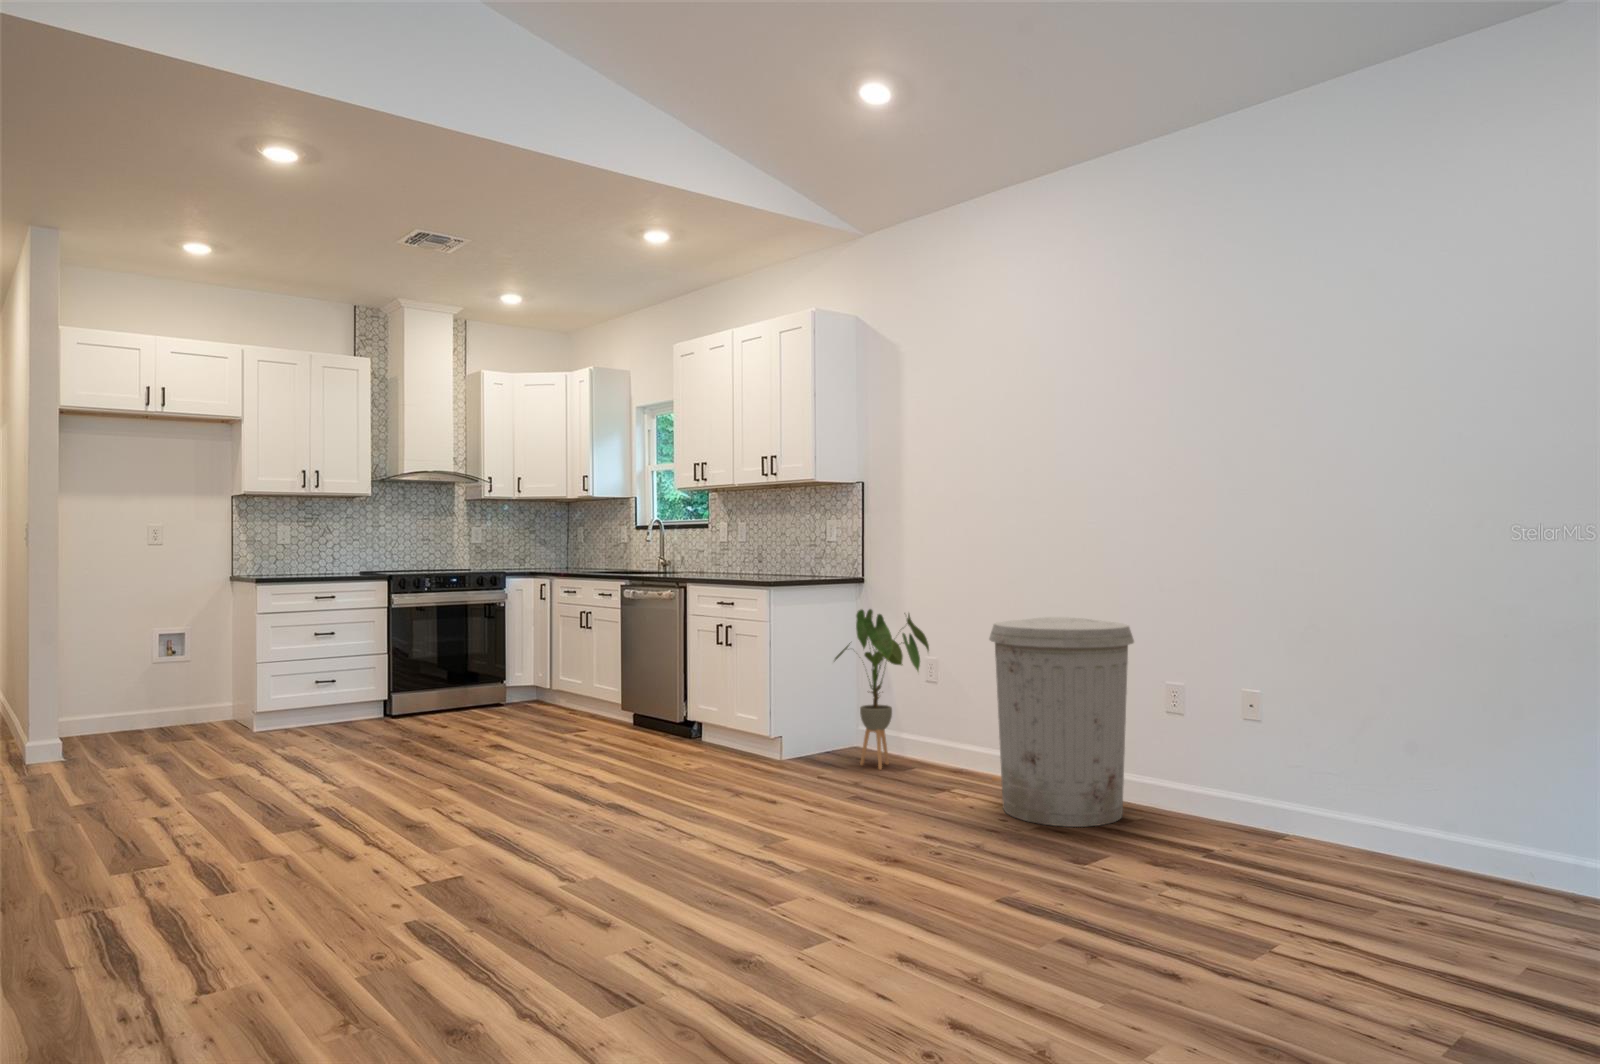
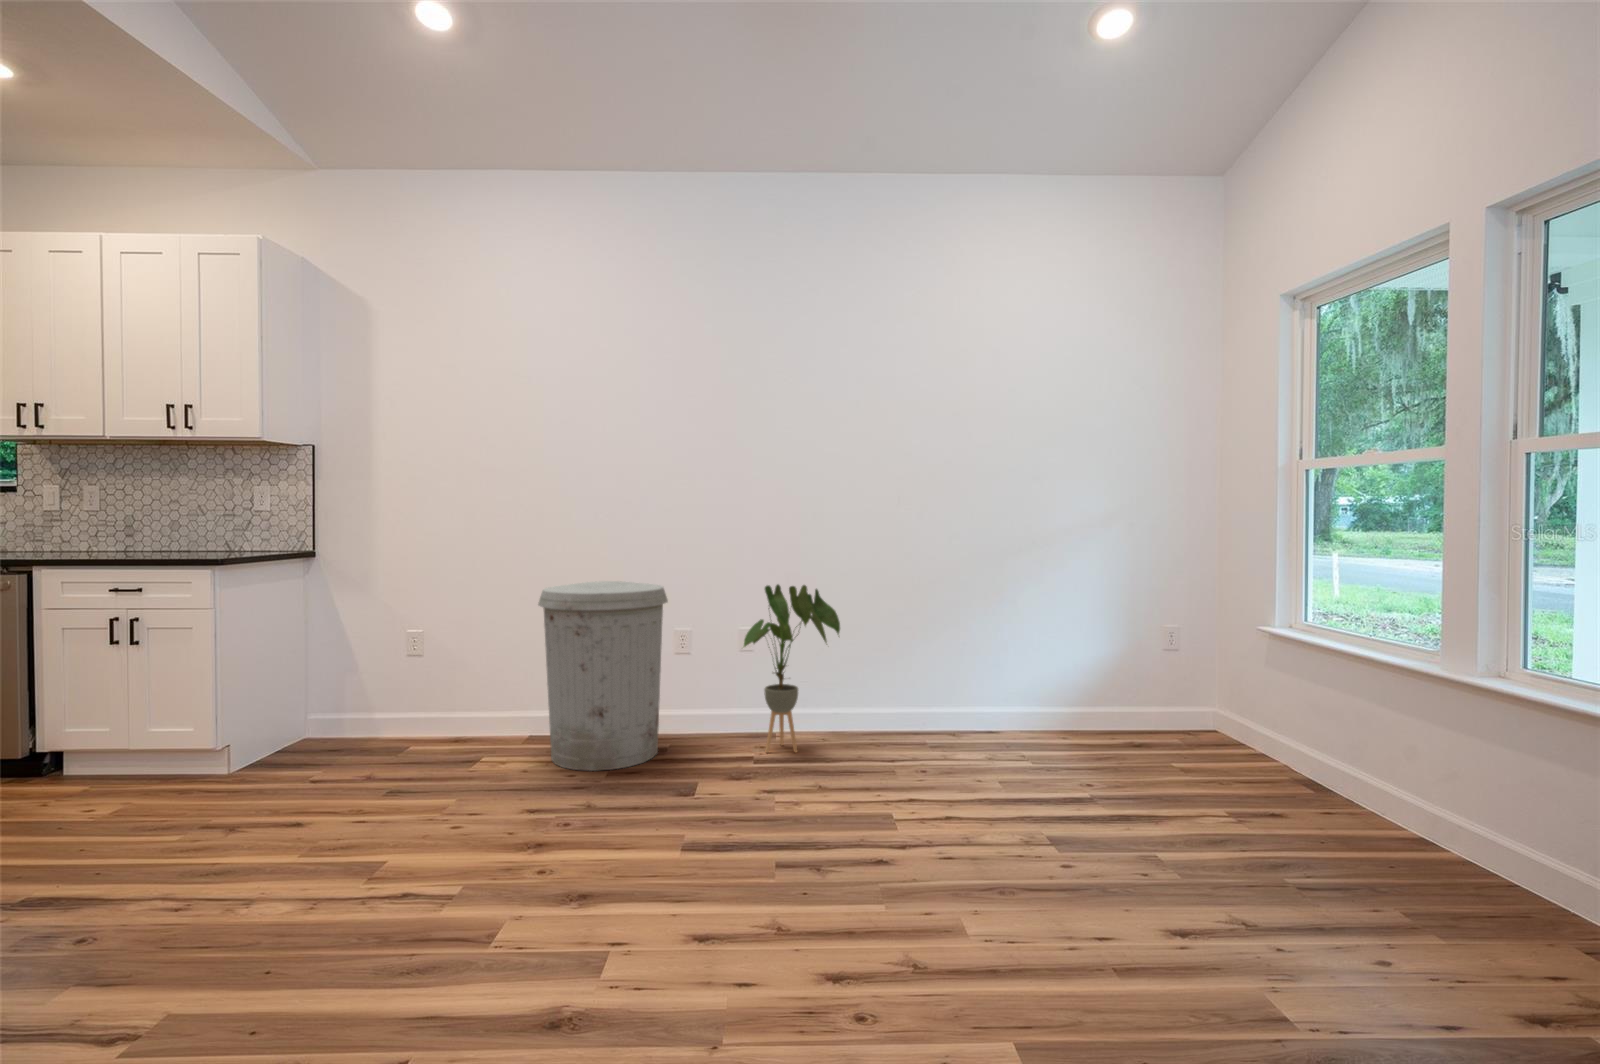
house plant: present [835,609,929,769] -> present [744,584,840,753]

